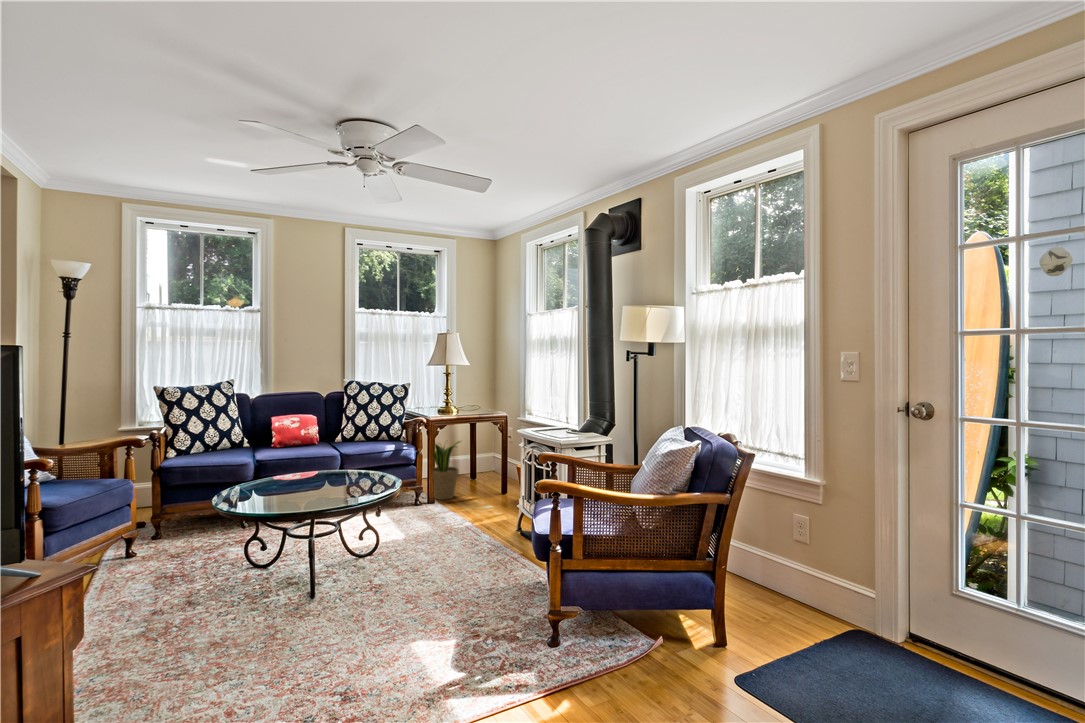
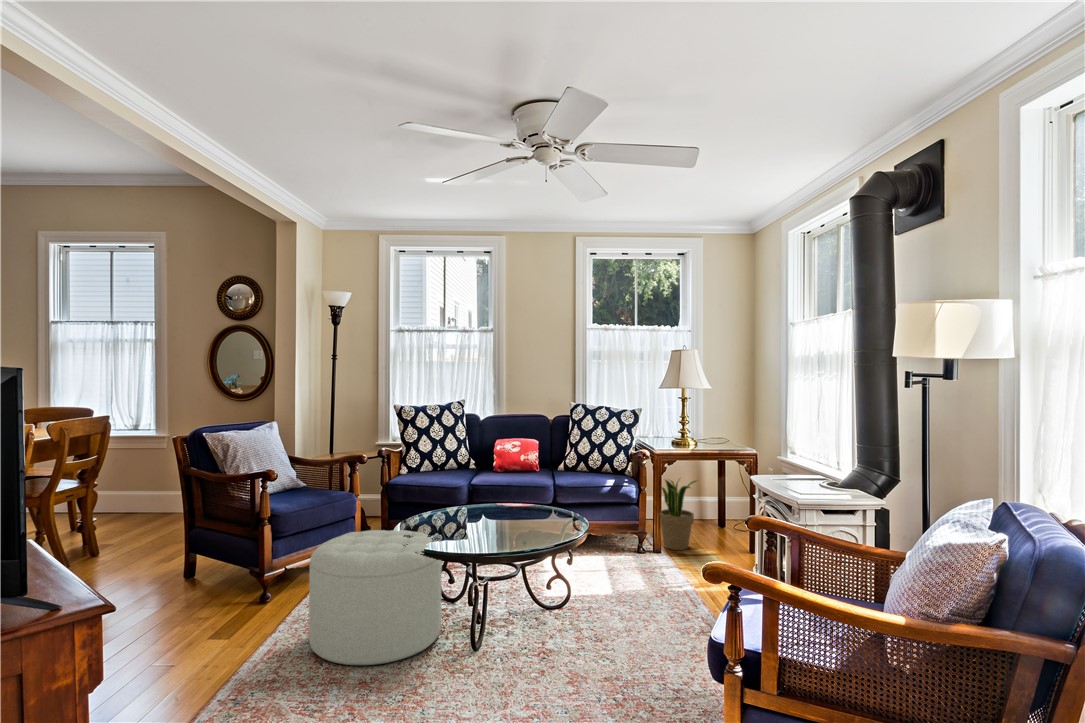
ottoman: none [129,503,271,634] -> present [309,530,442,665]

